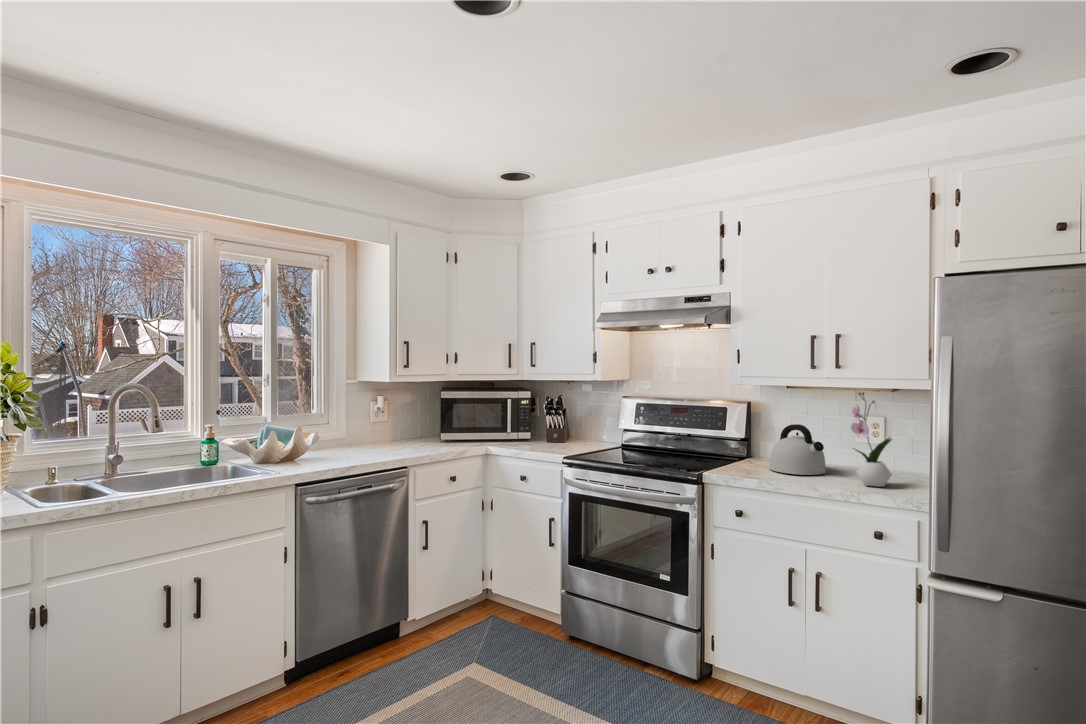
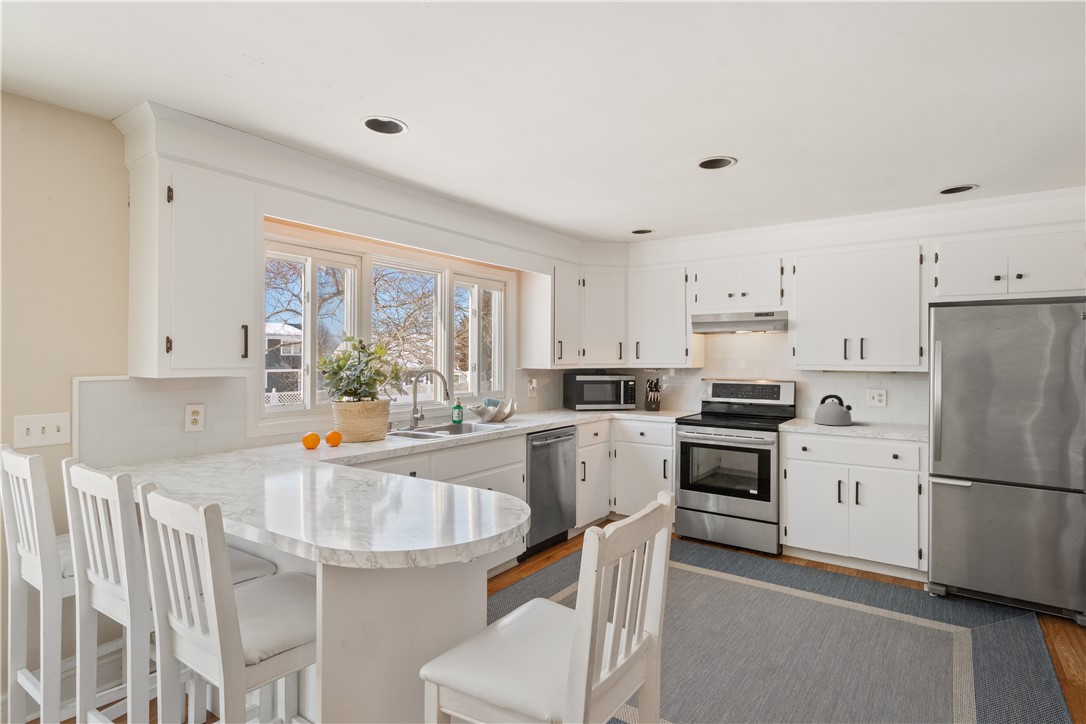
flower arrangement: present [851,392,892,487] -> none [872,374,899,430]

